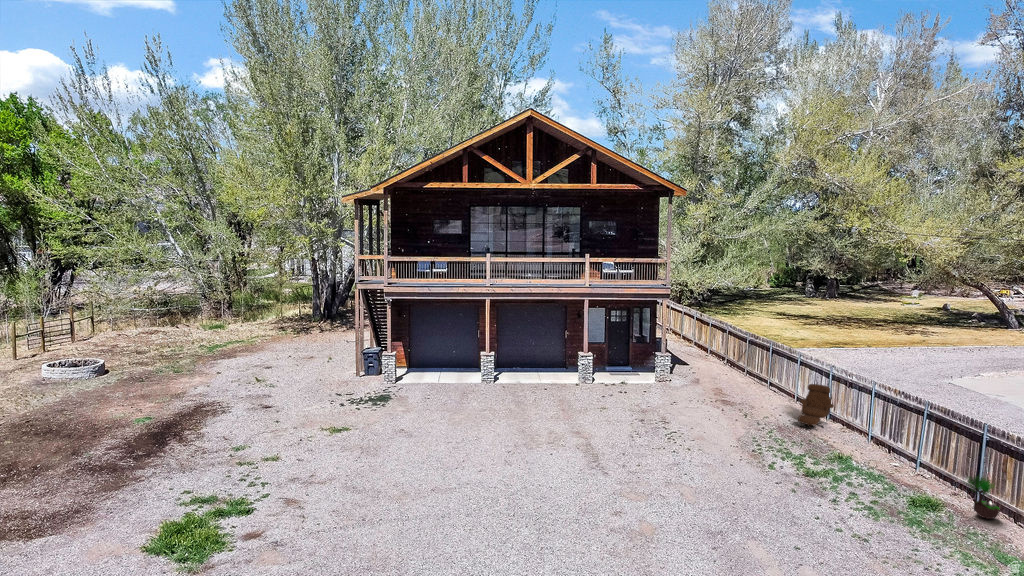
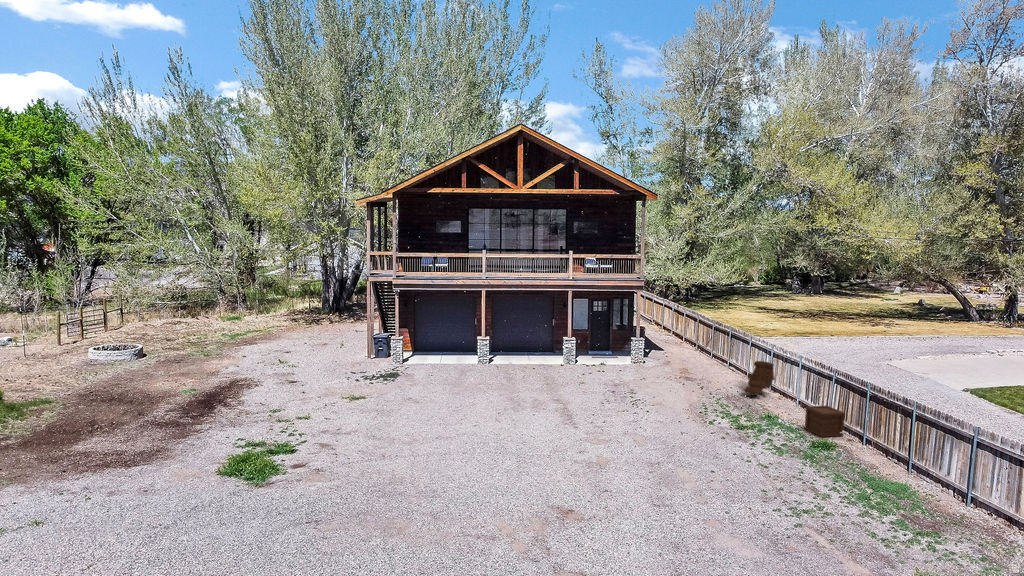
wooden crate: none [885,445,939,487] -> present [805,406,845,437]
potted tree: present [967,477,999,519] -> none [856,421,883,457]

